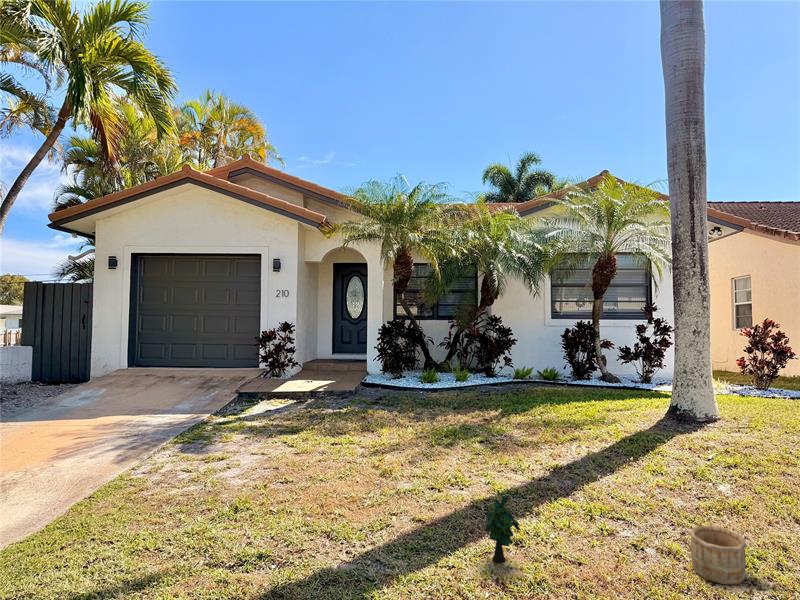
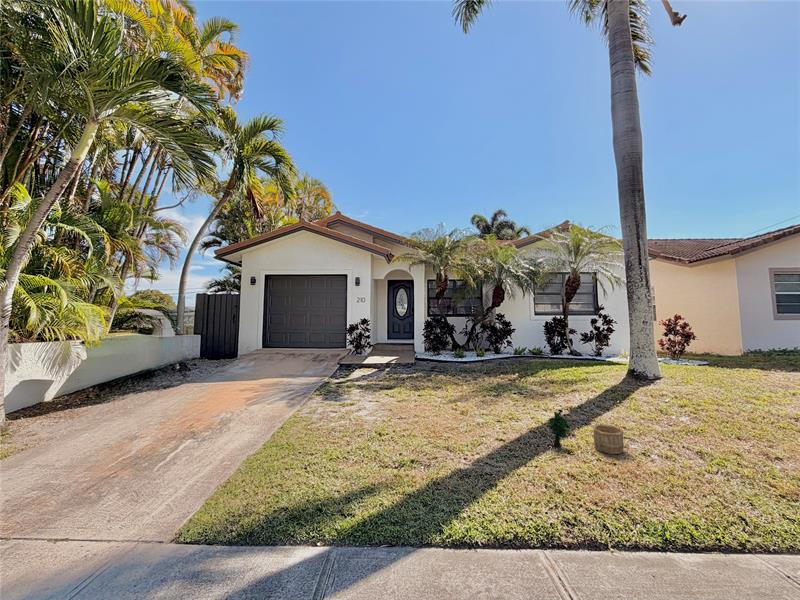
wooden bucket: present [689,526,747,584] -> present [593,425,624,454]

